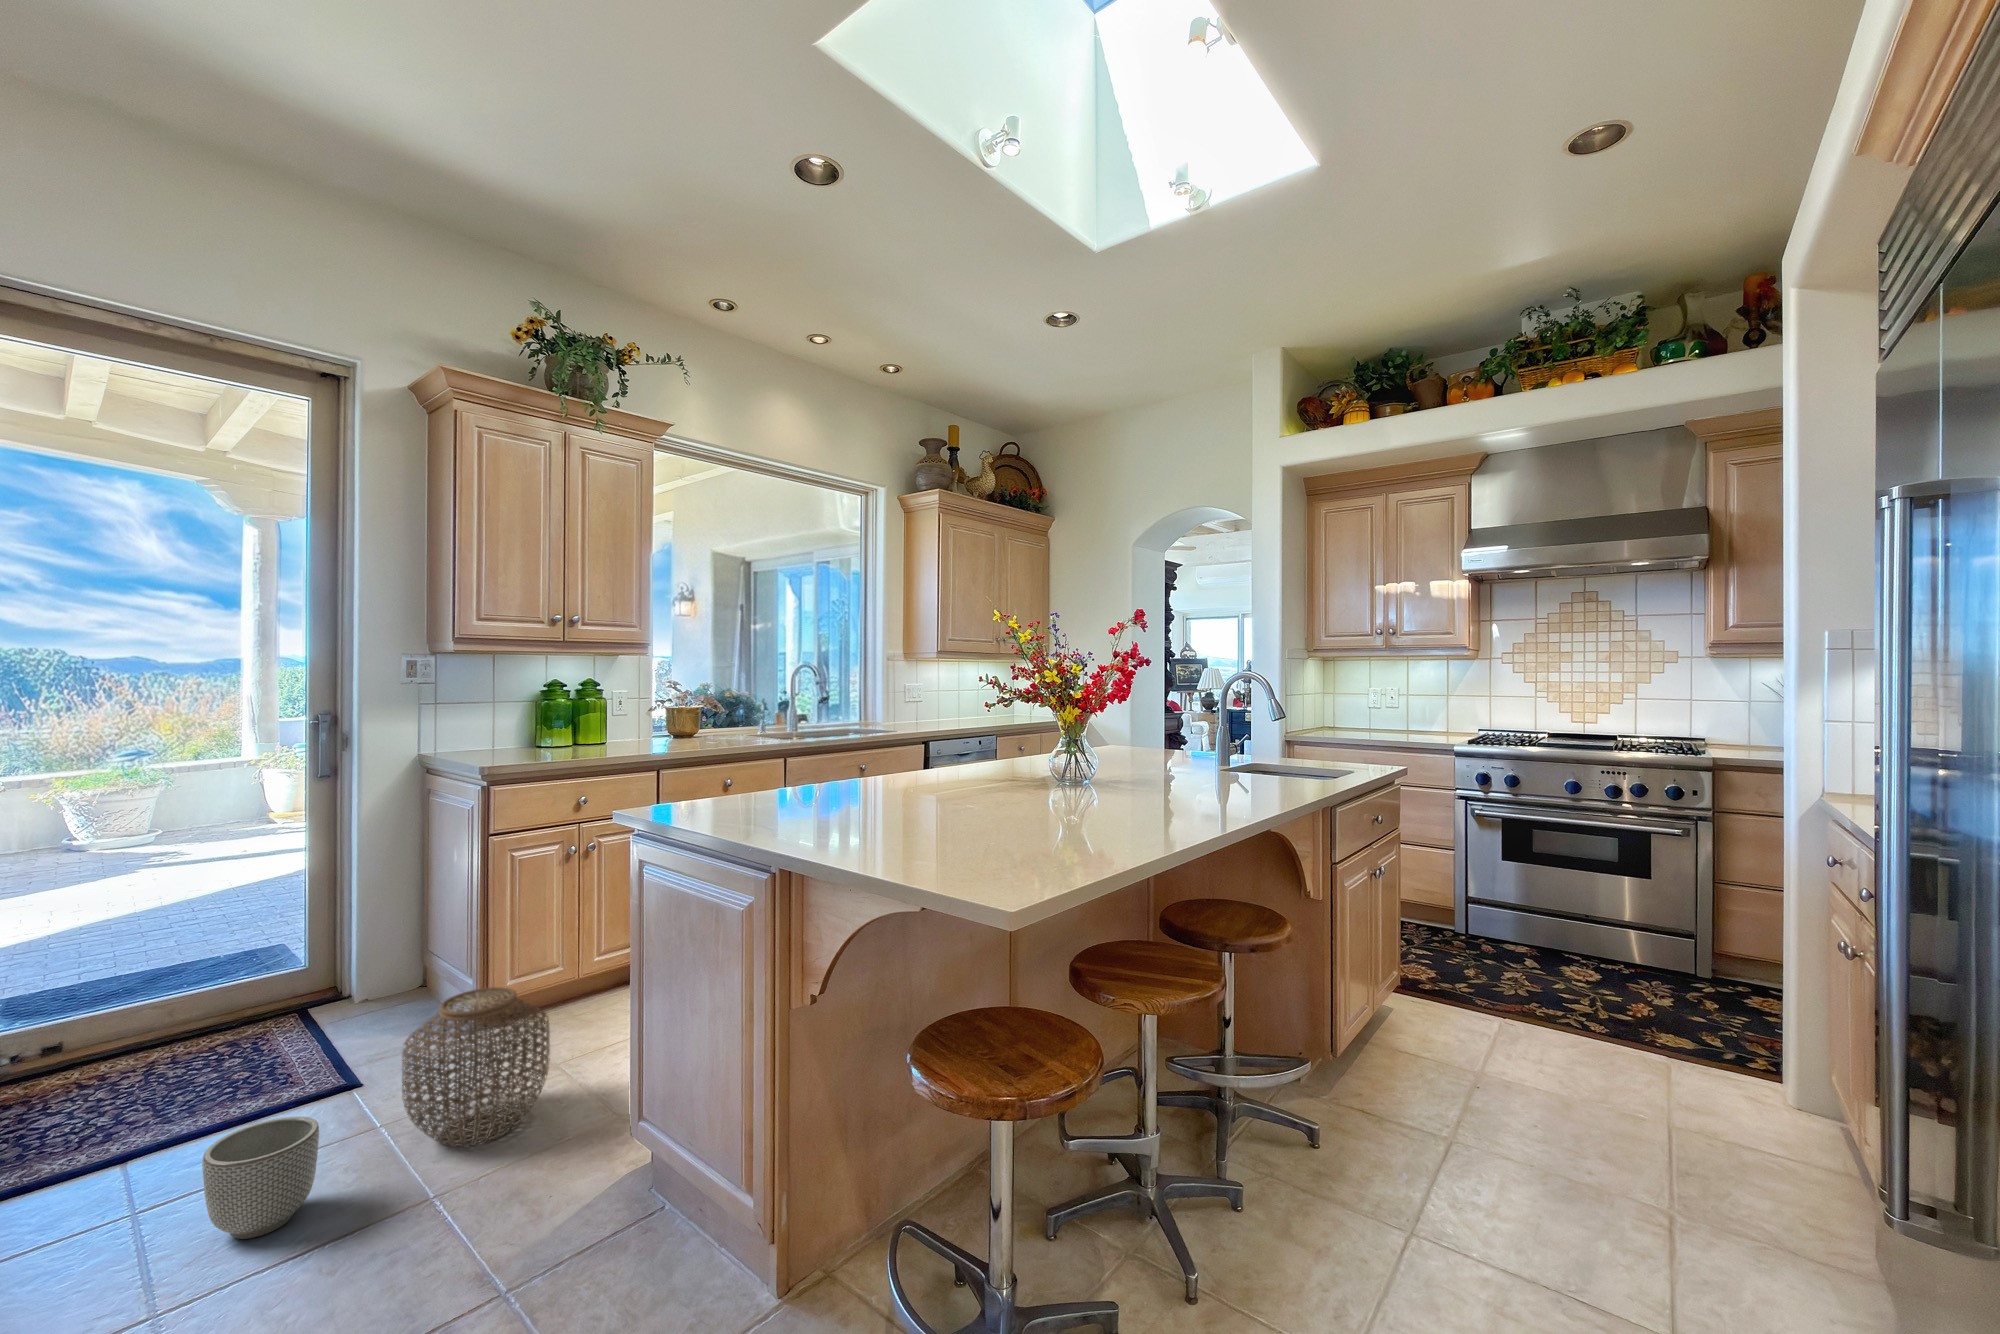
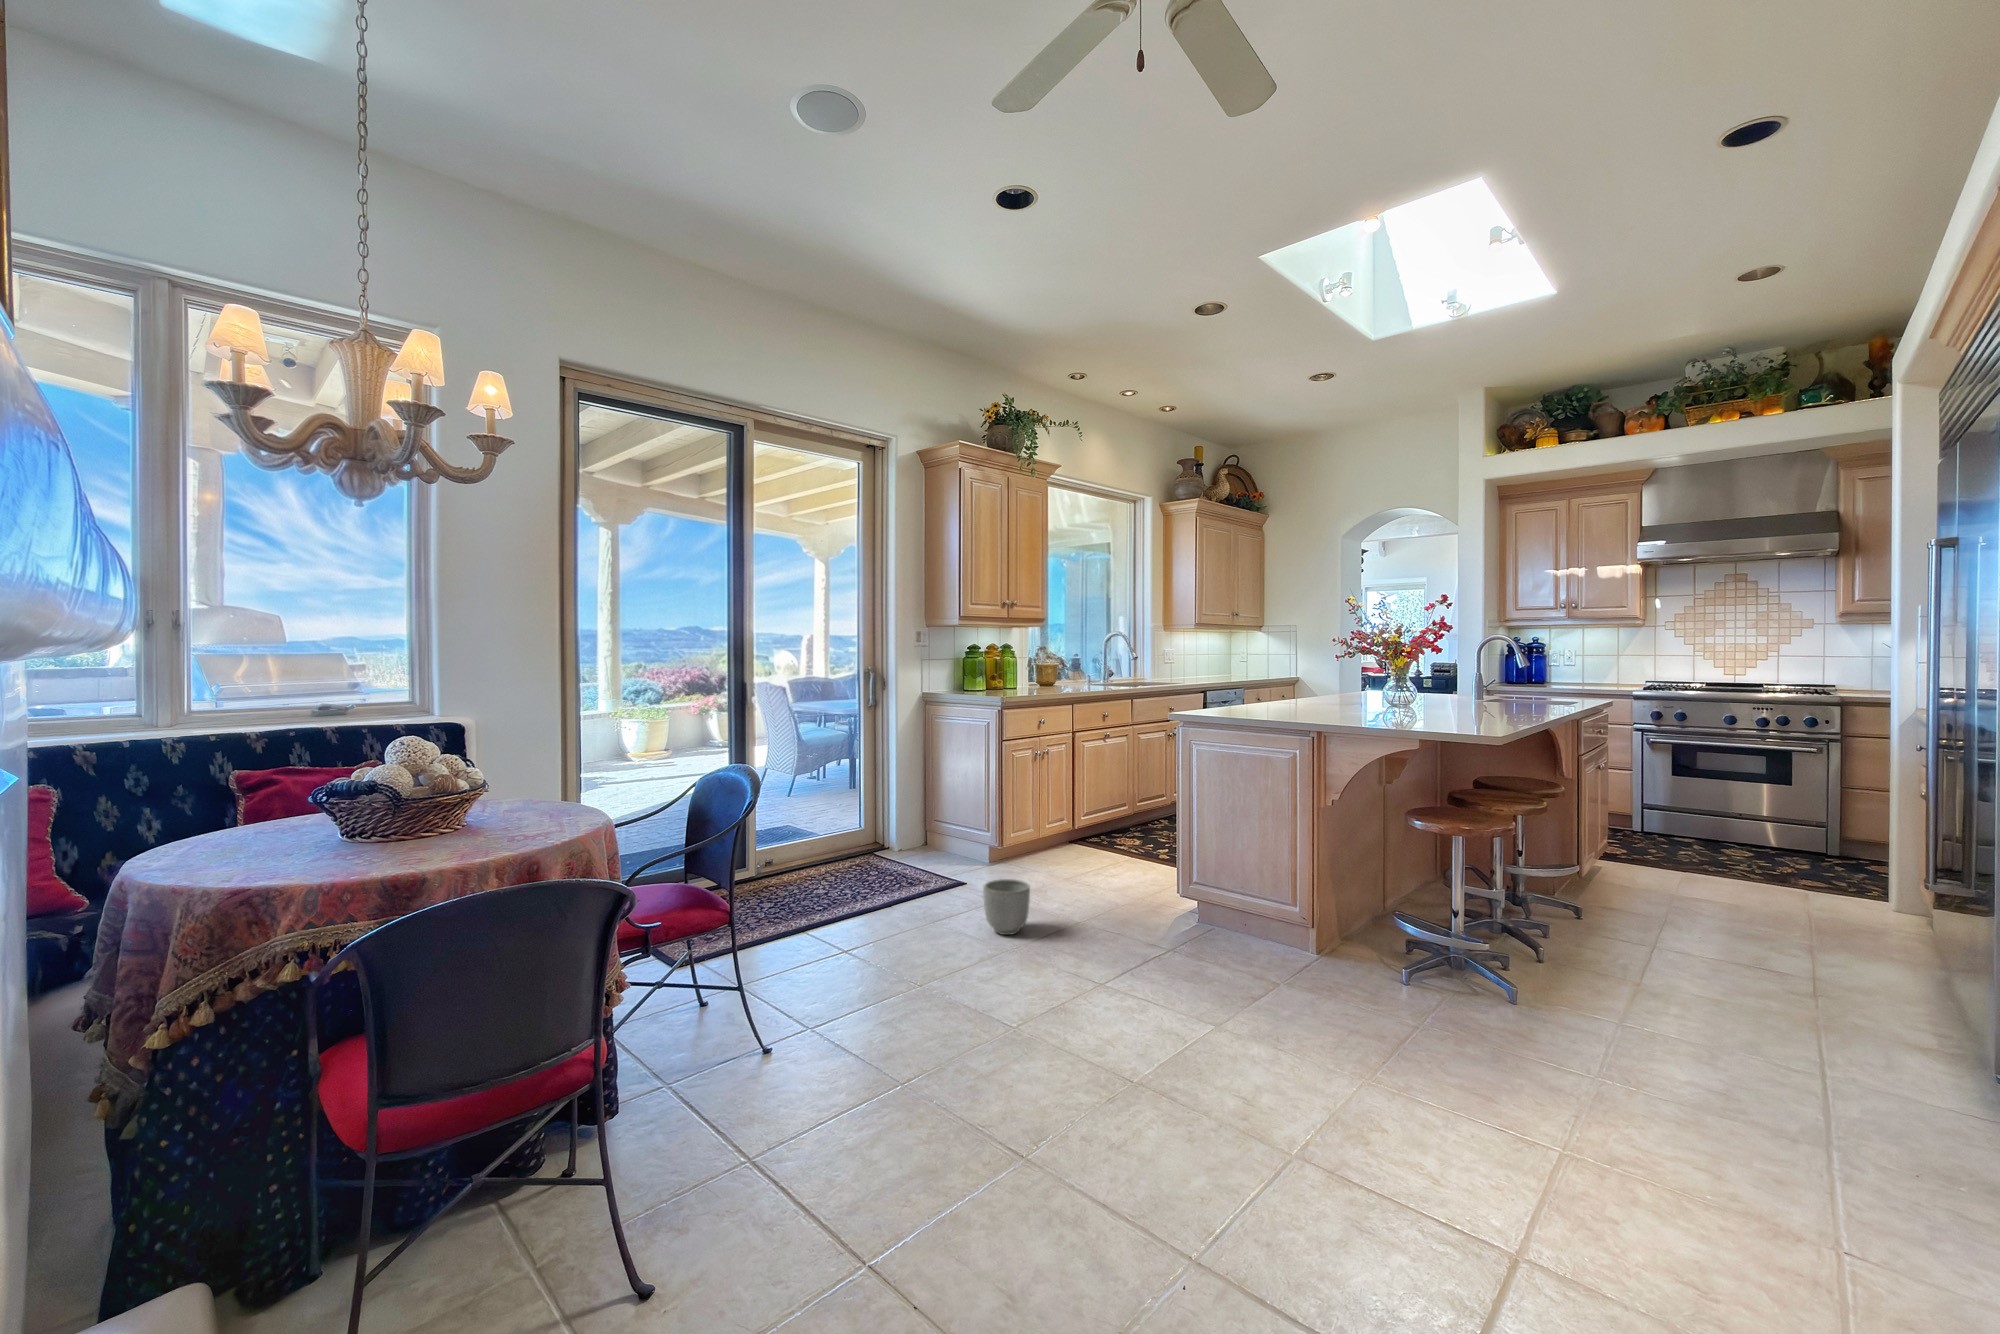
woven basket: present [402,987,550,1146] -> none [1029,823,1102,908]

